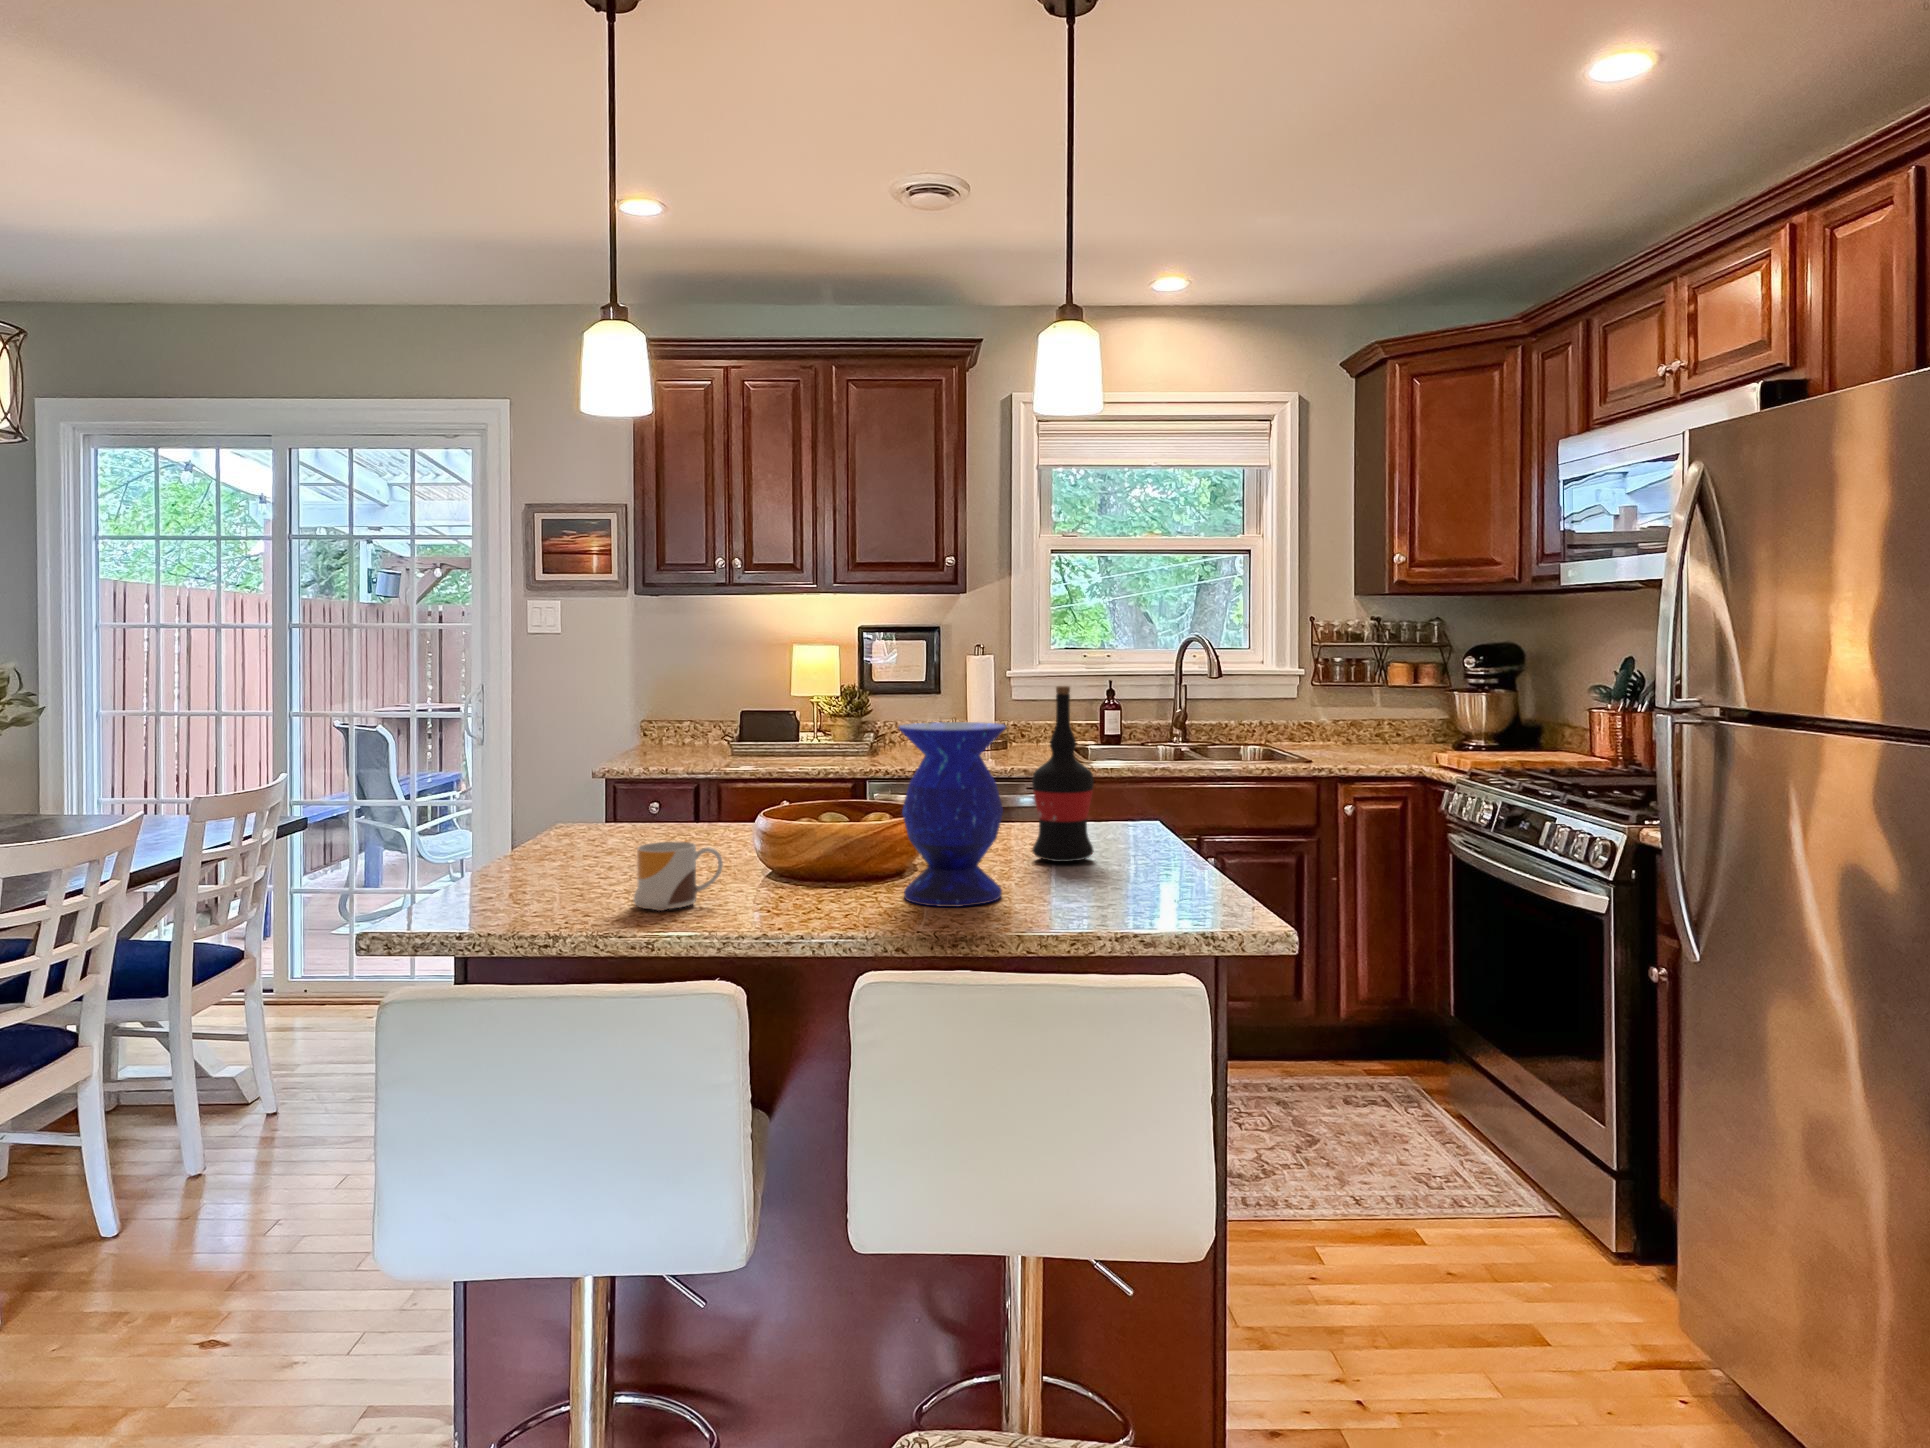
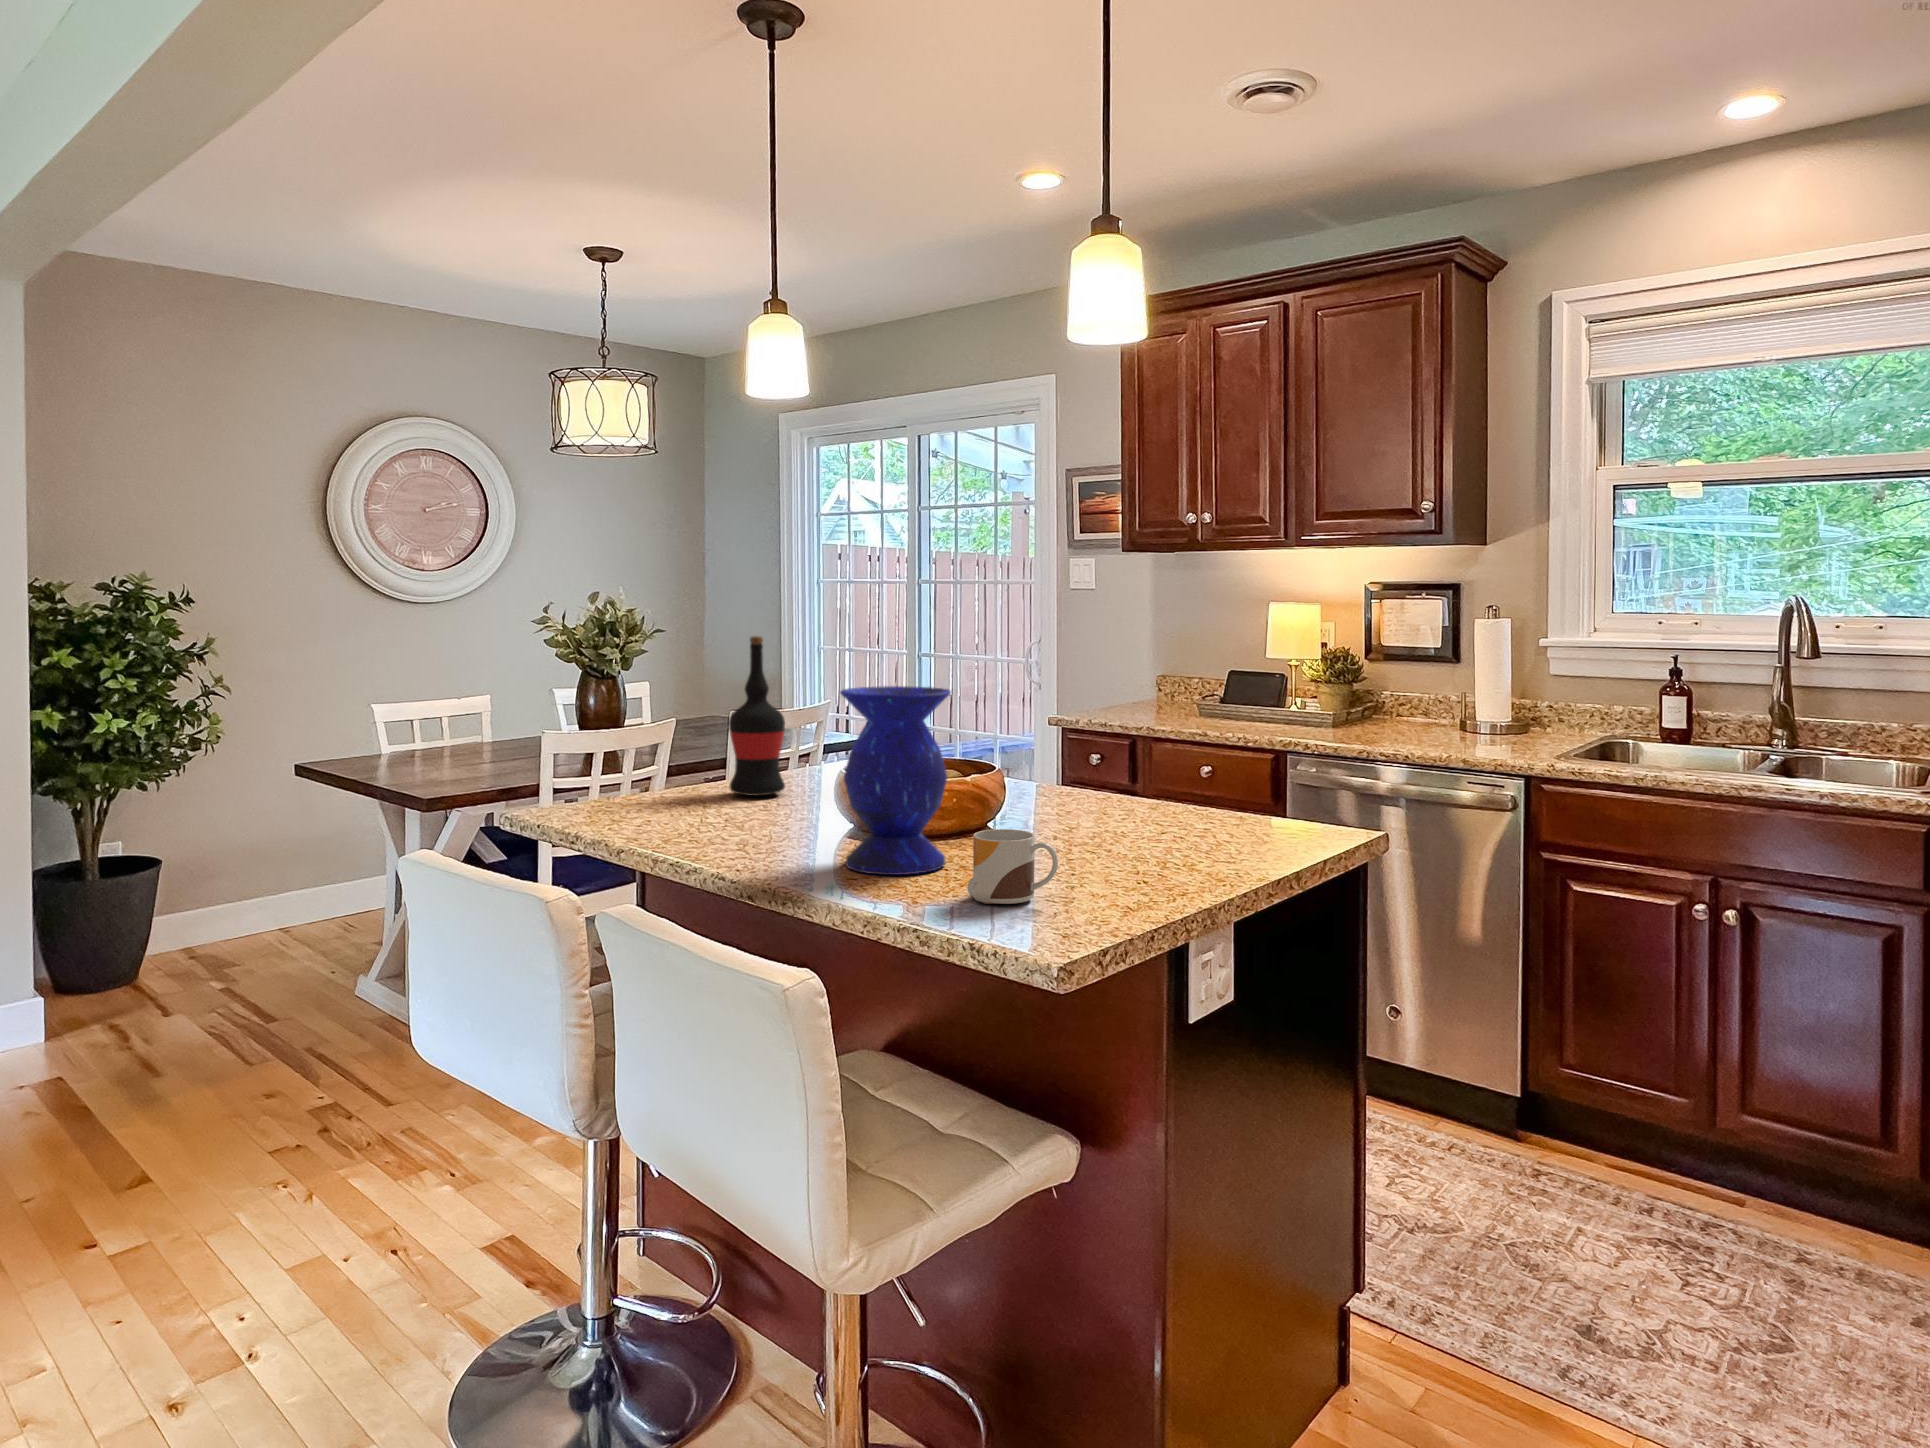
wine bottle: present [1032,686,1094,862] -> present [729,636,785,796]
mug: present [633,842,723,911] -> present [967,829,1058,904]

